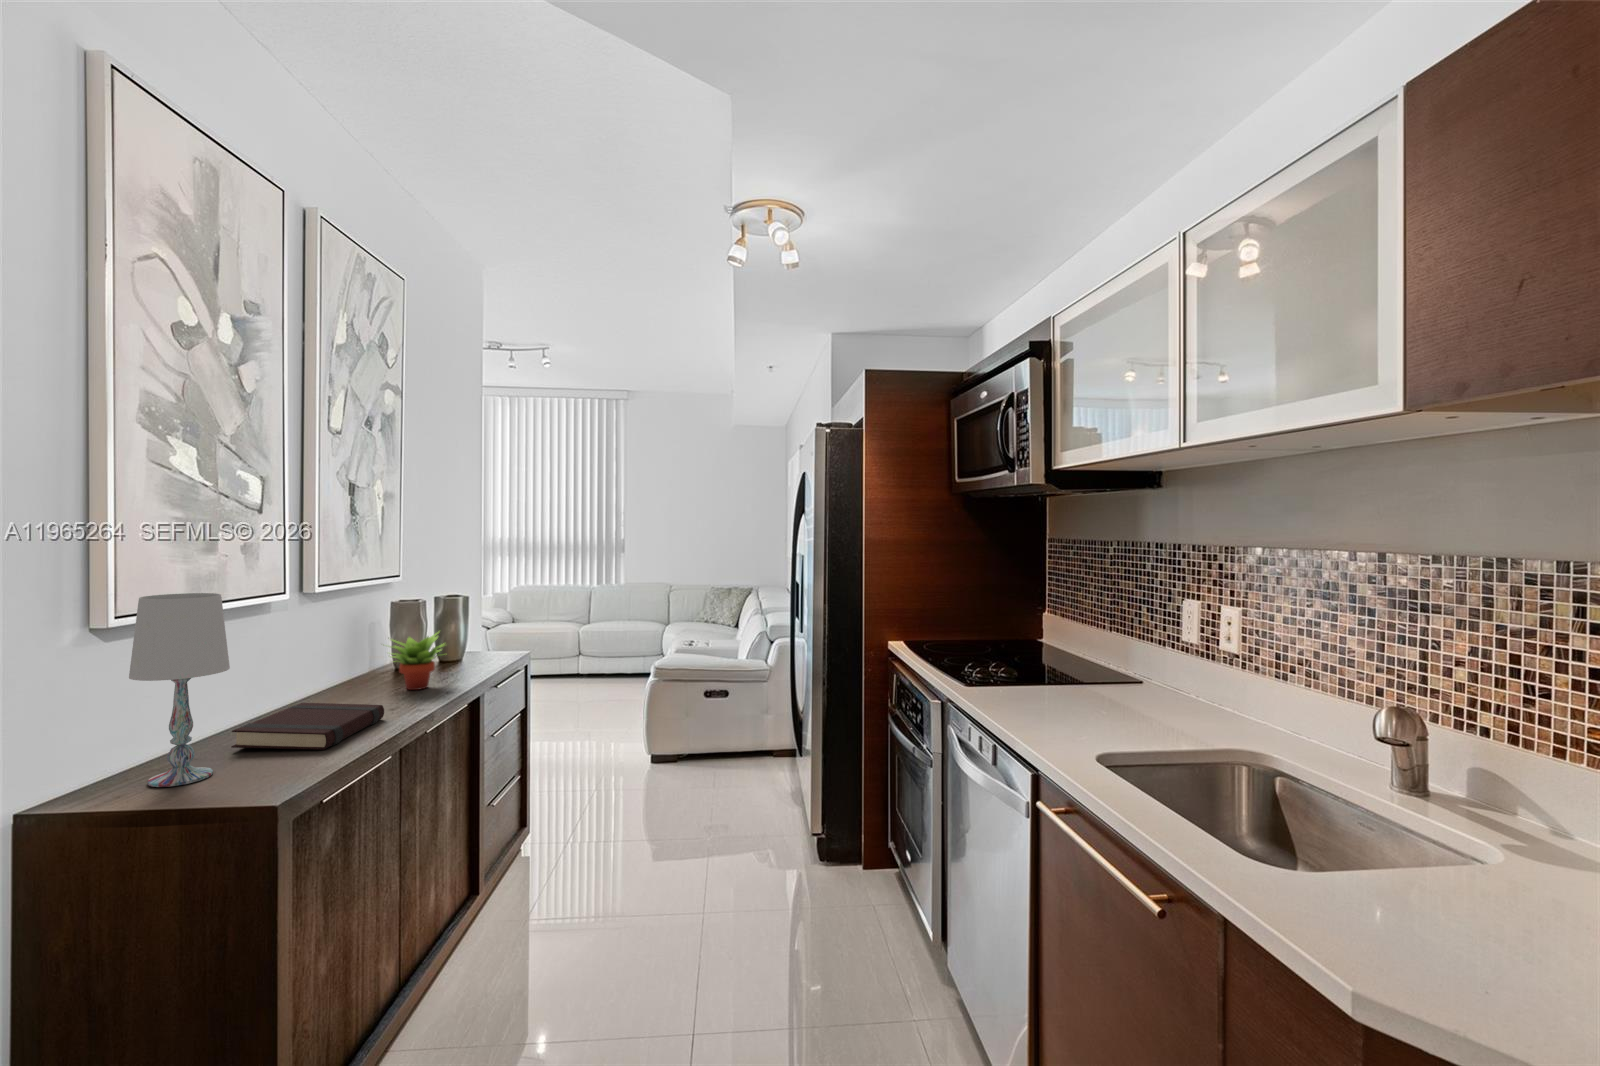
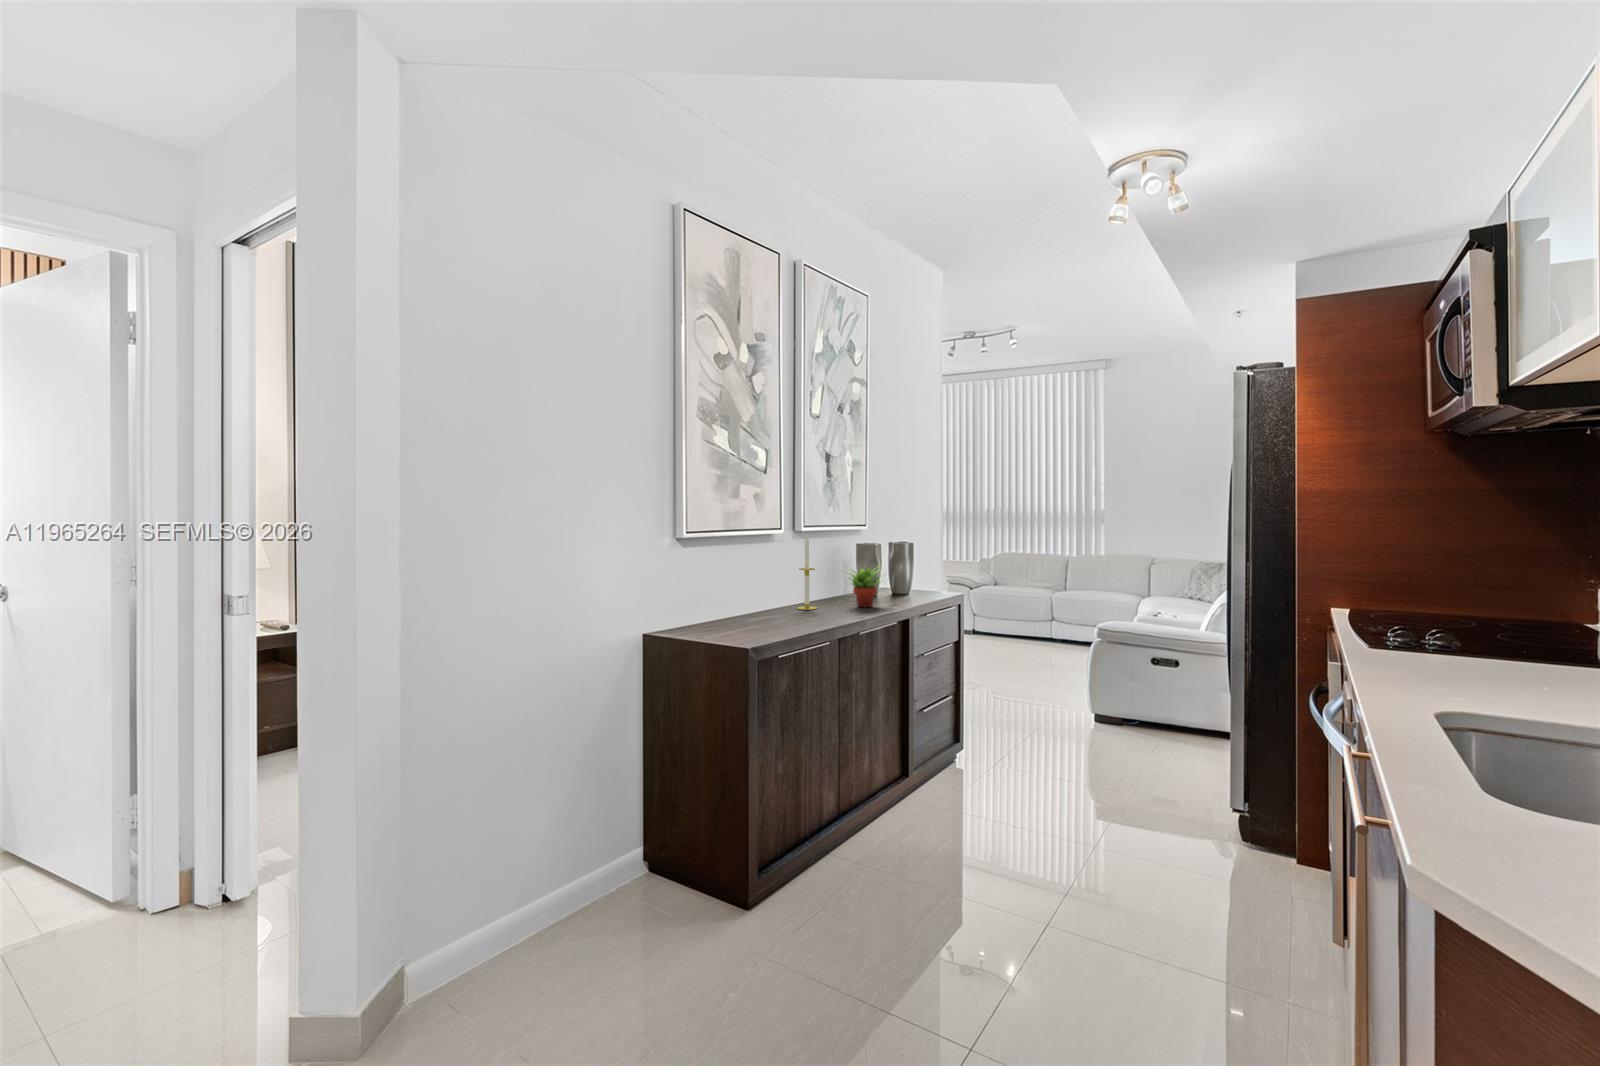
table lamp: present [129,593,230,787] -> none [692,520,739,633]
candle: none [312,599,344,706] -> present [797,537,817,610]
book: present [231,703,384,750] -> none [744,603,833,628]

